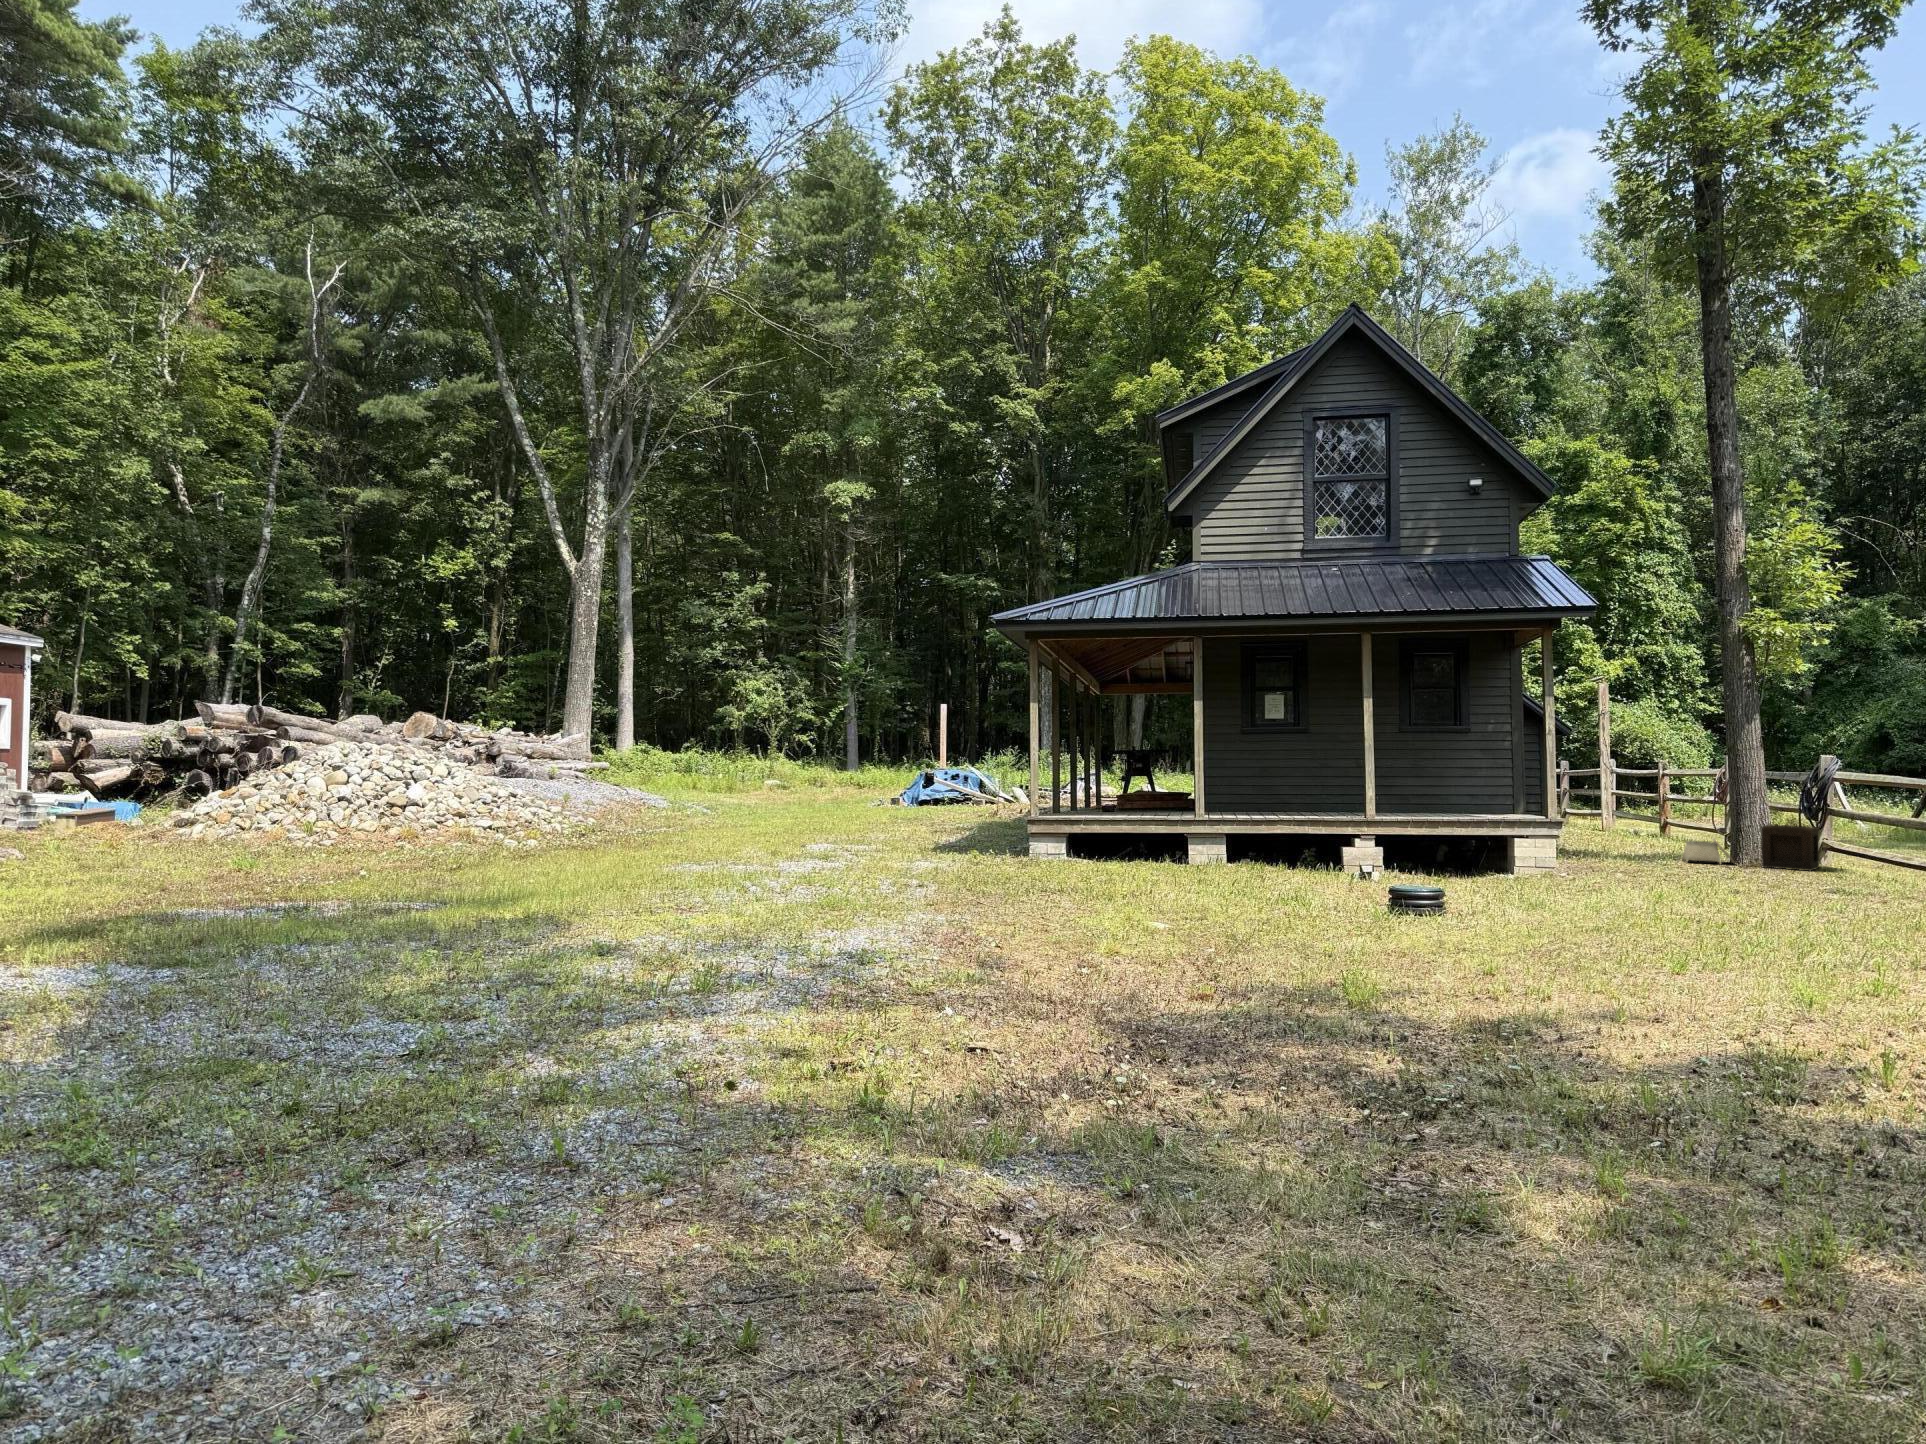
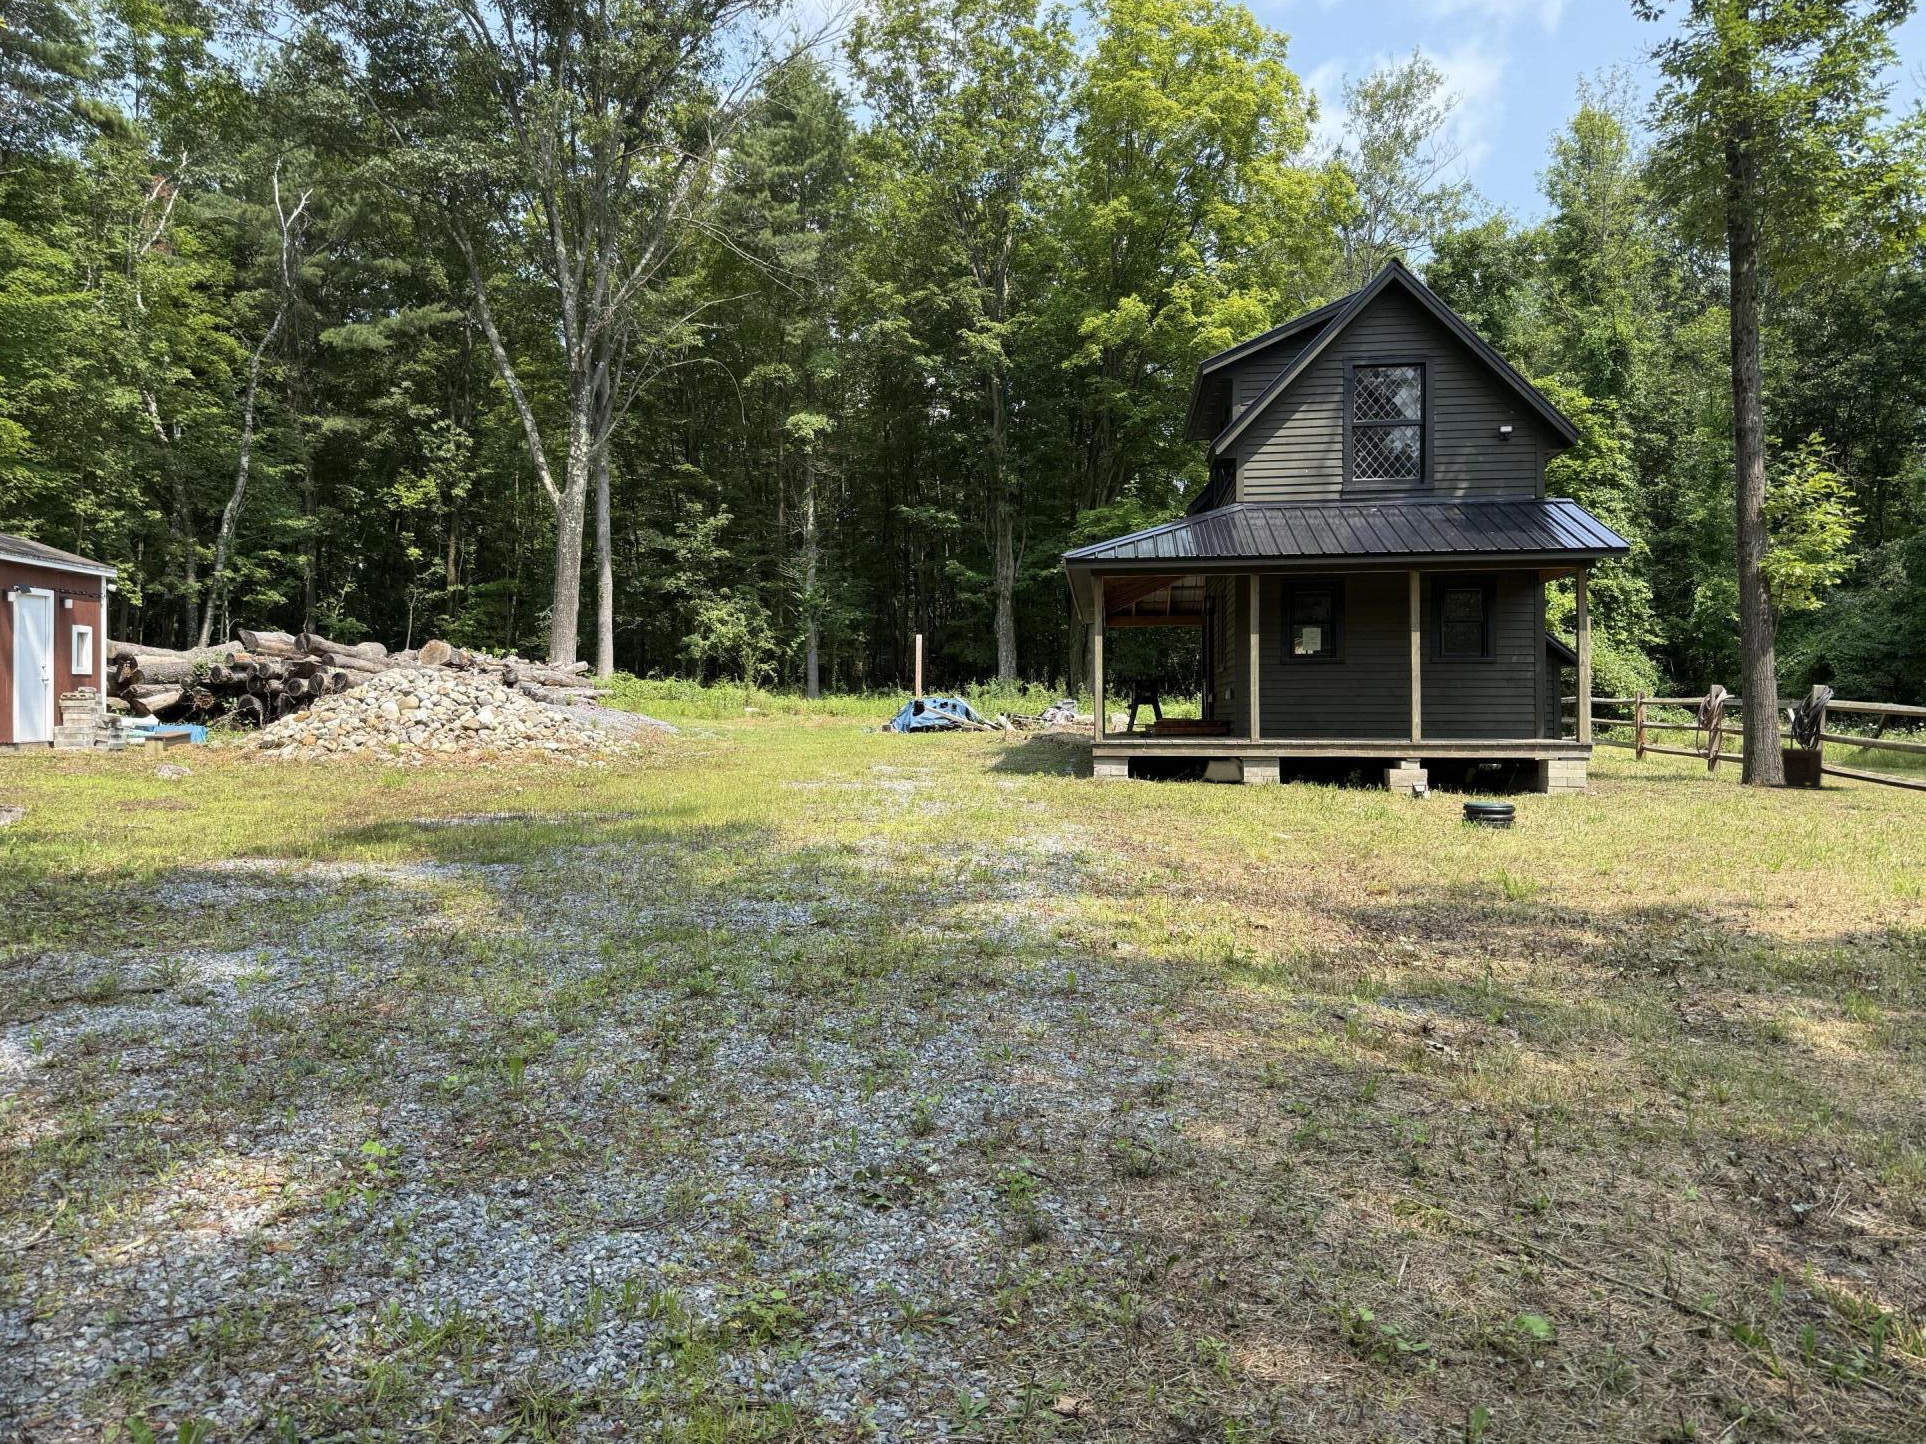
basket: present [1682,840,1734,863] -> present [1204,759,1244,782]

